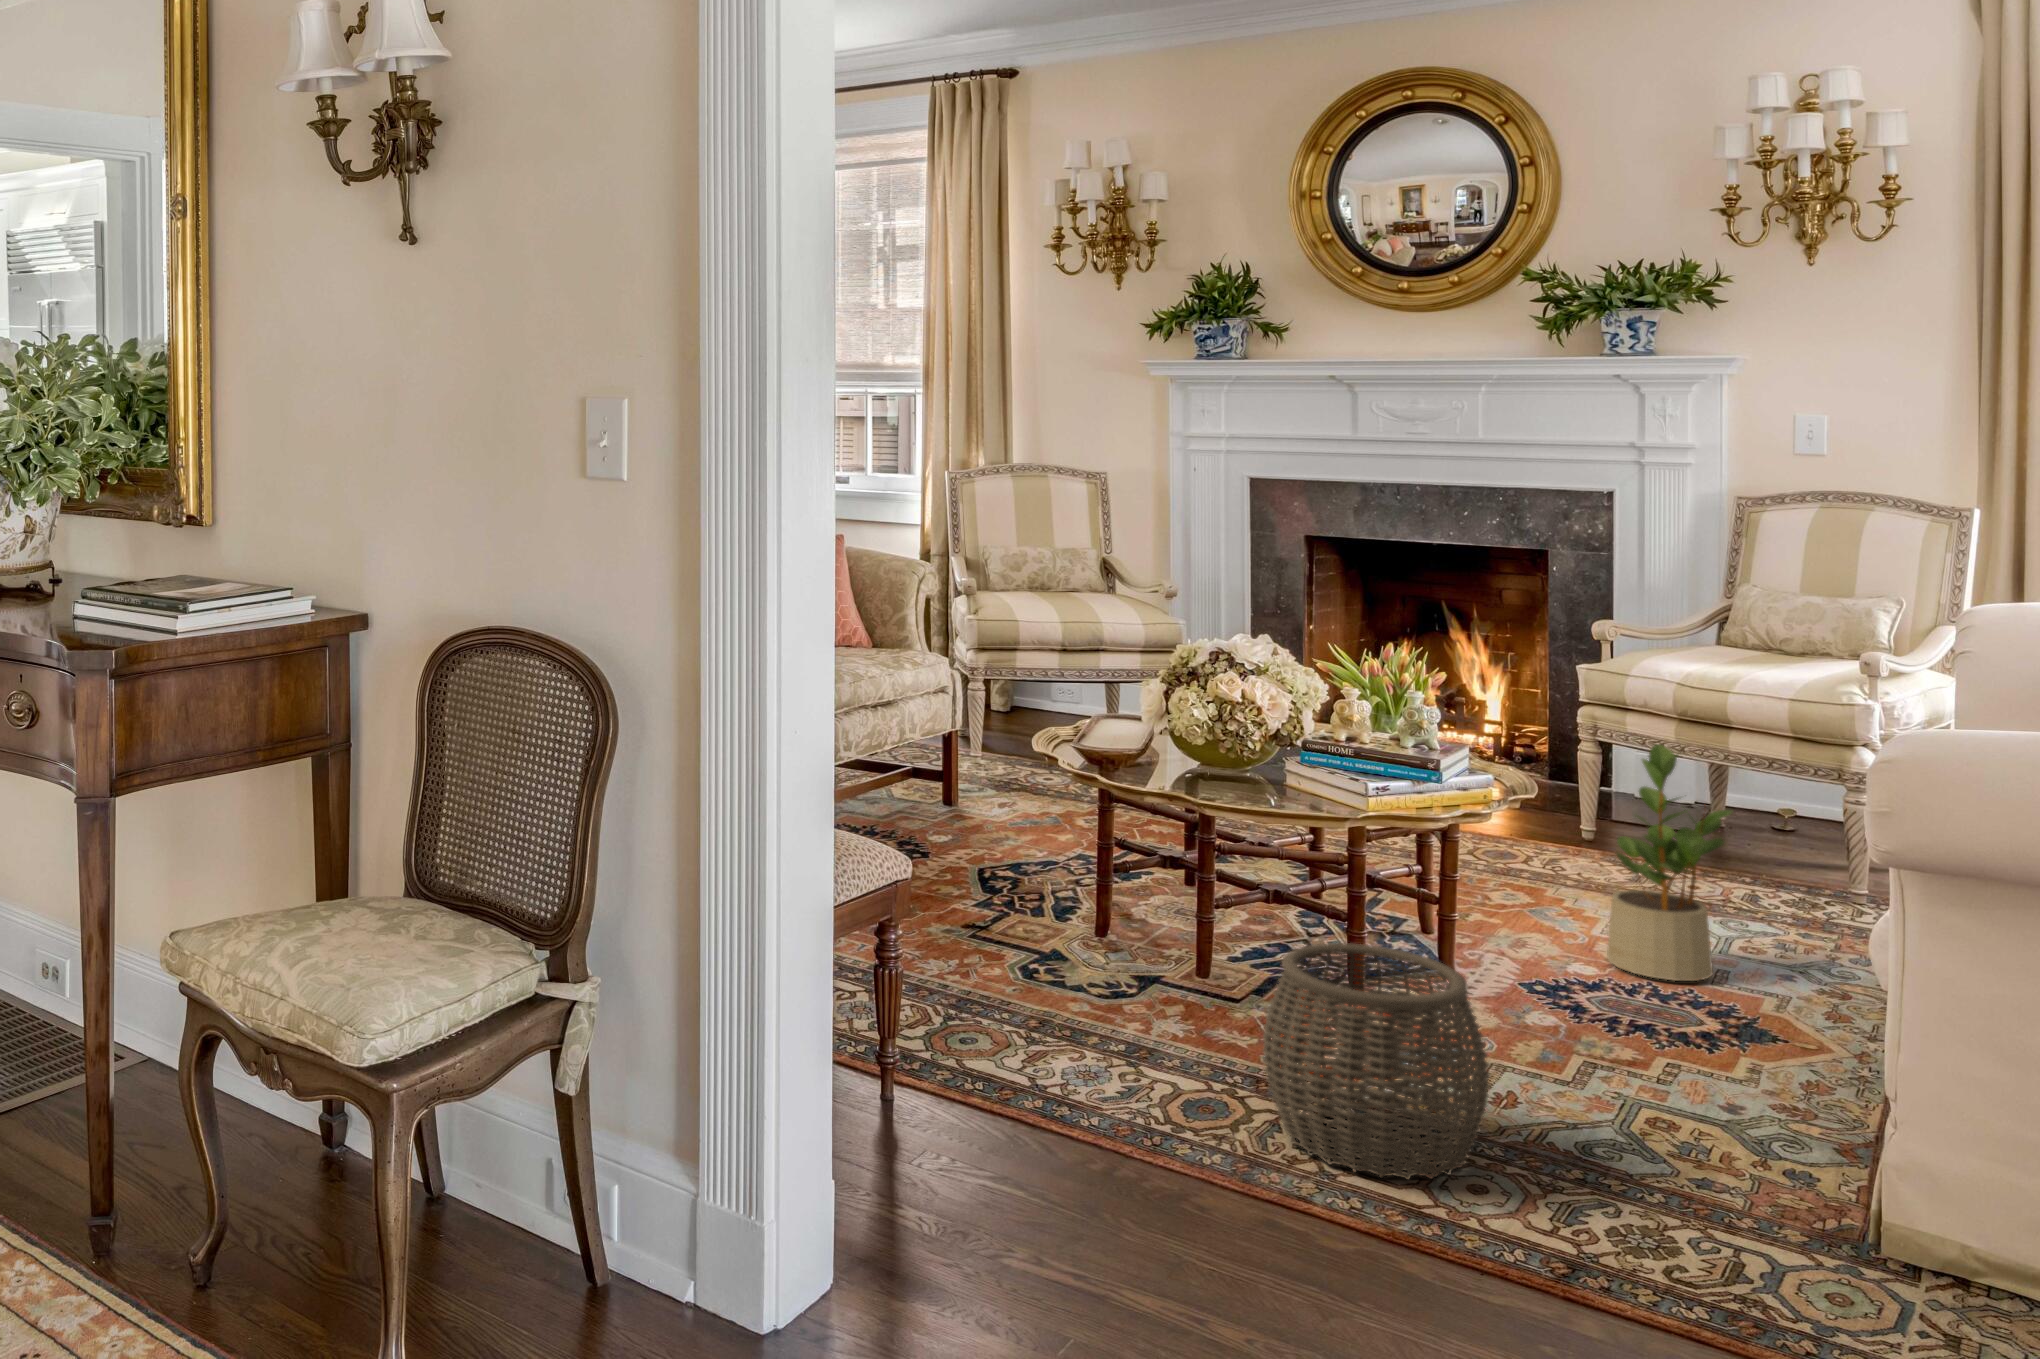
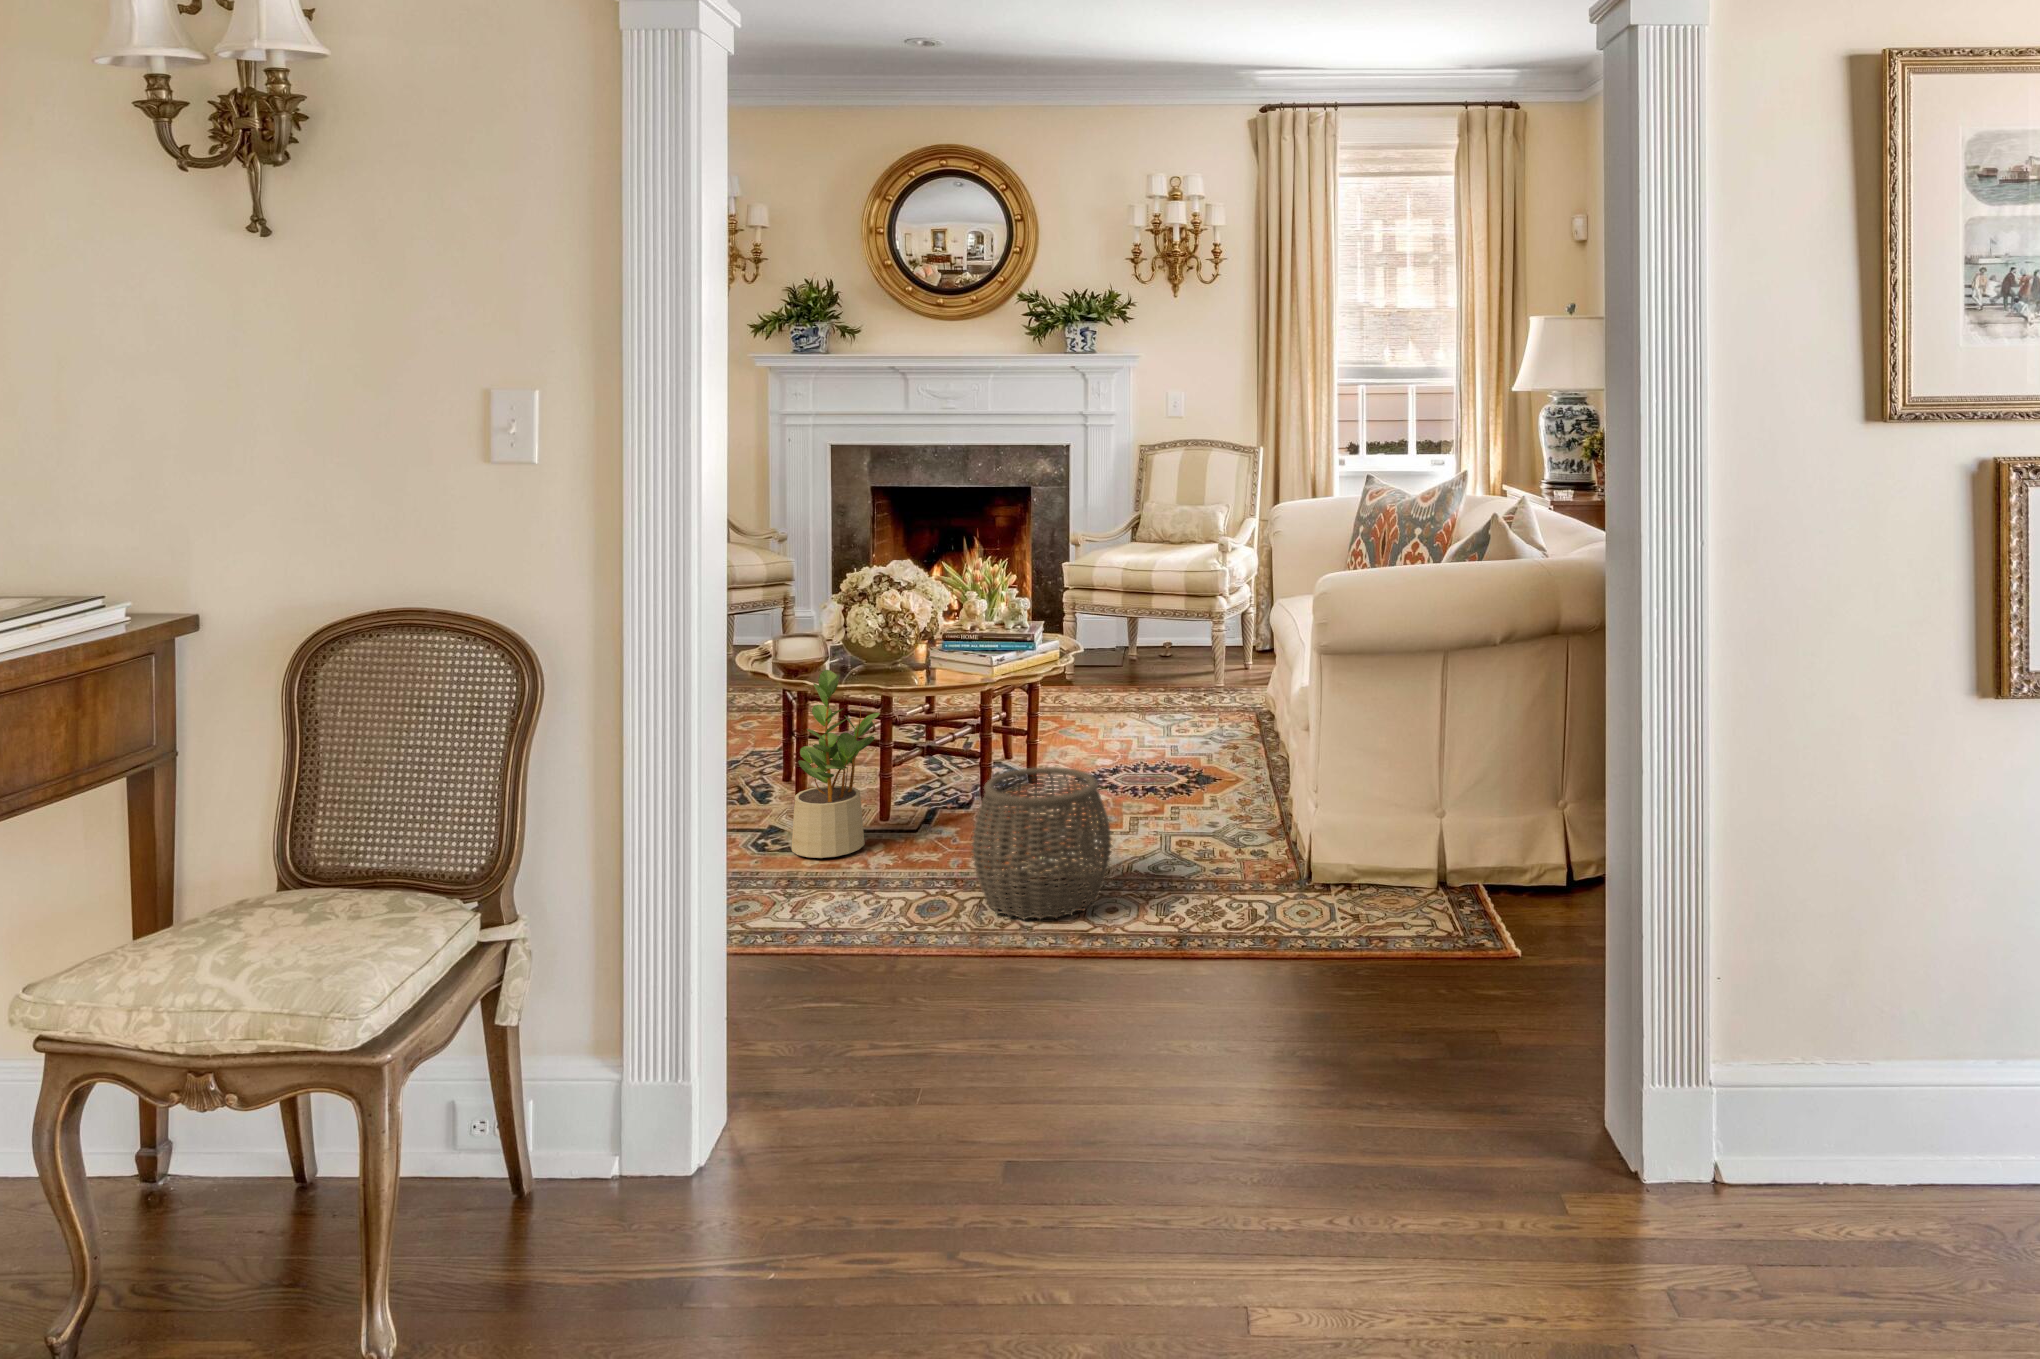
potted plant: present [1607,744,1732,981] -> present [792,670,880,858]

